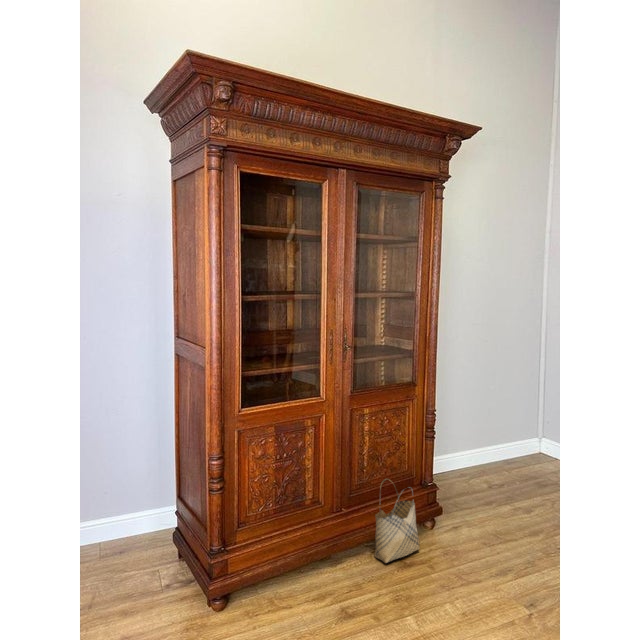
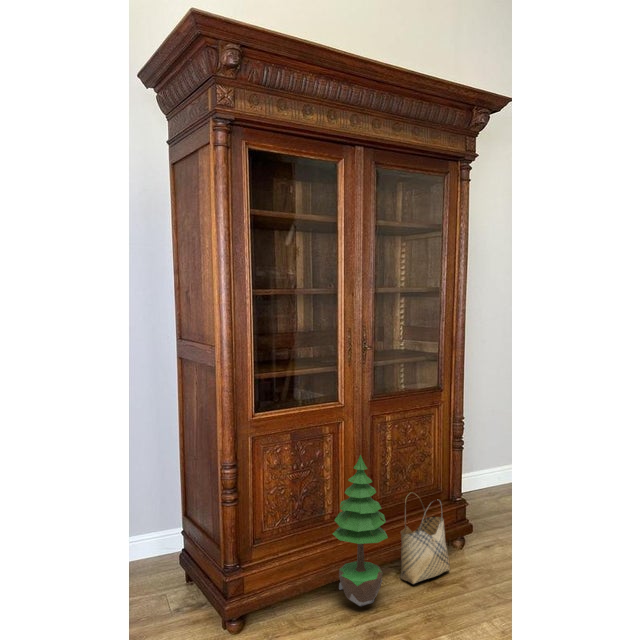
potted tree: none [311,448,362,585] -> present [332,455,388,606]

